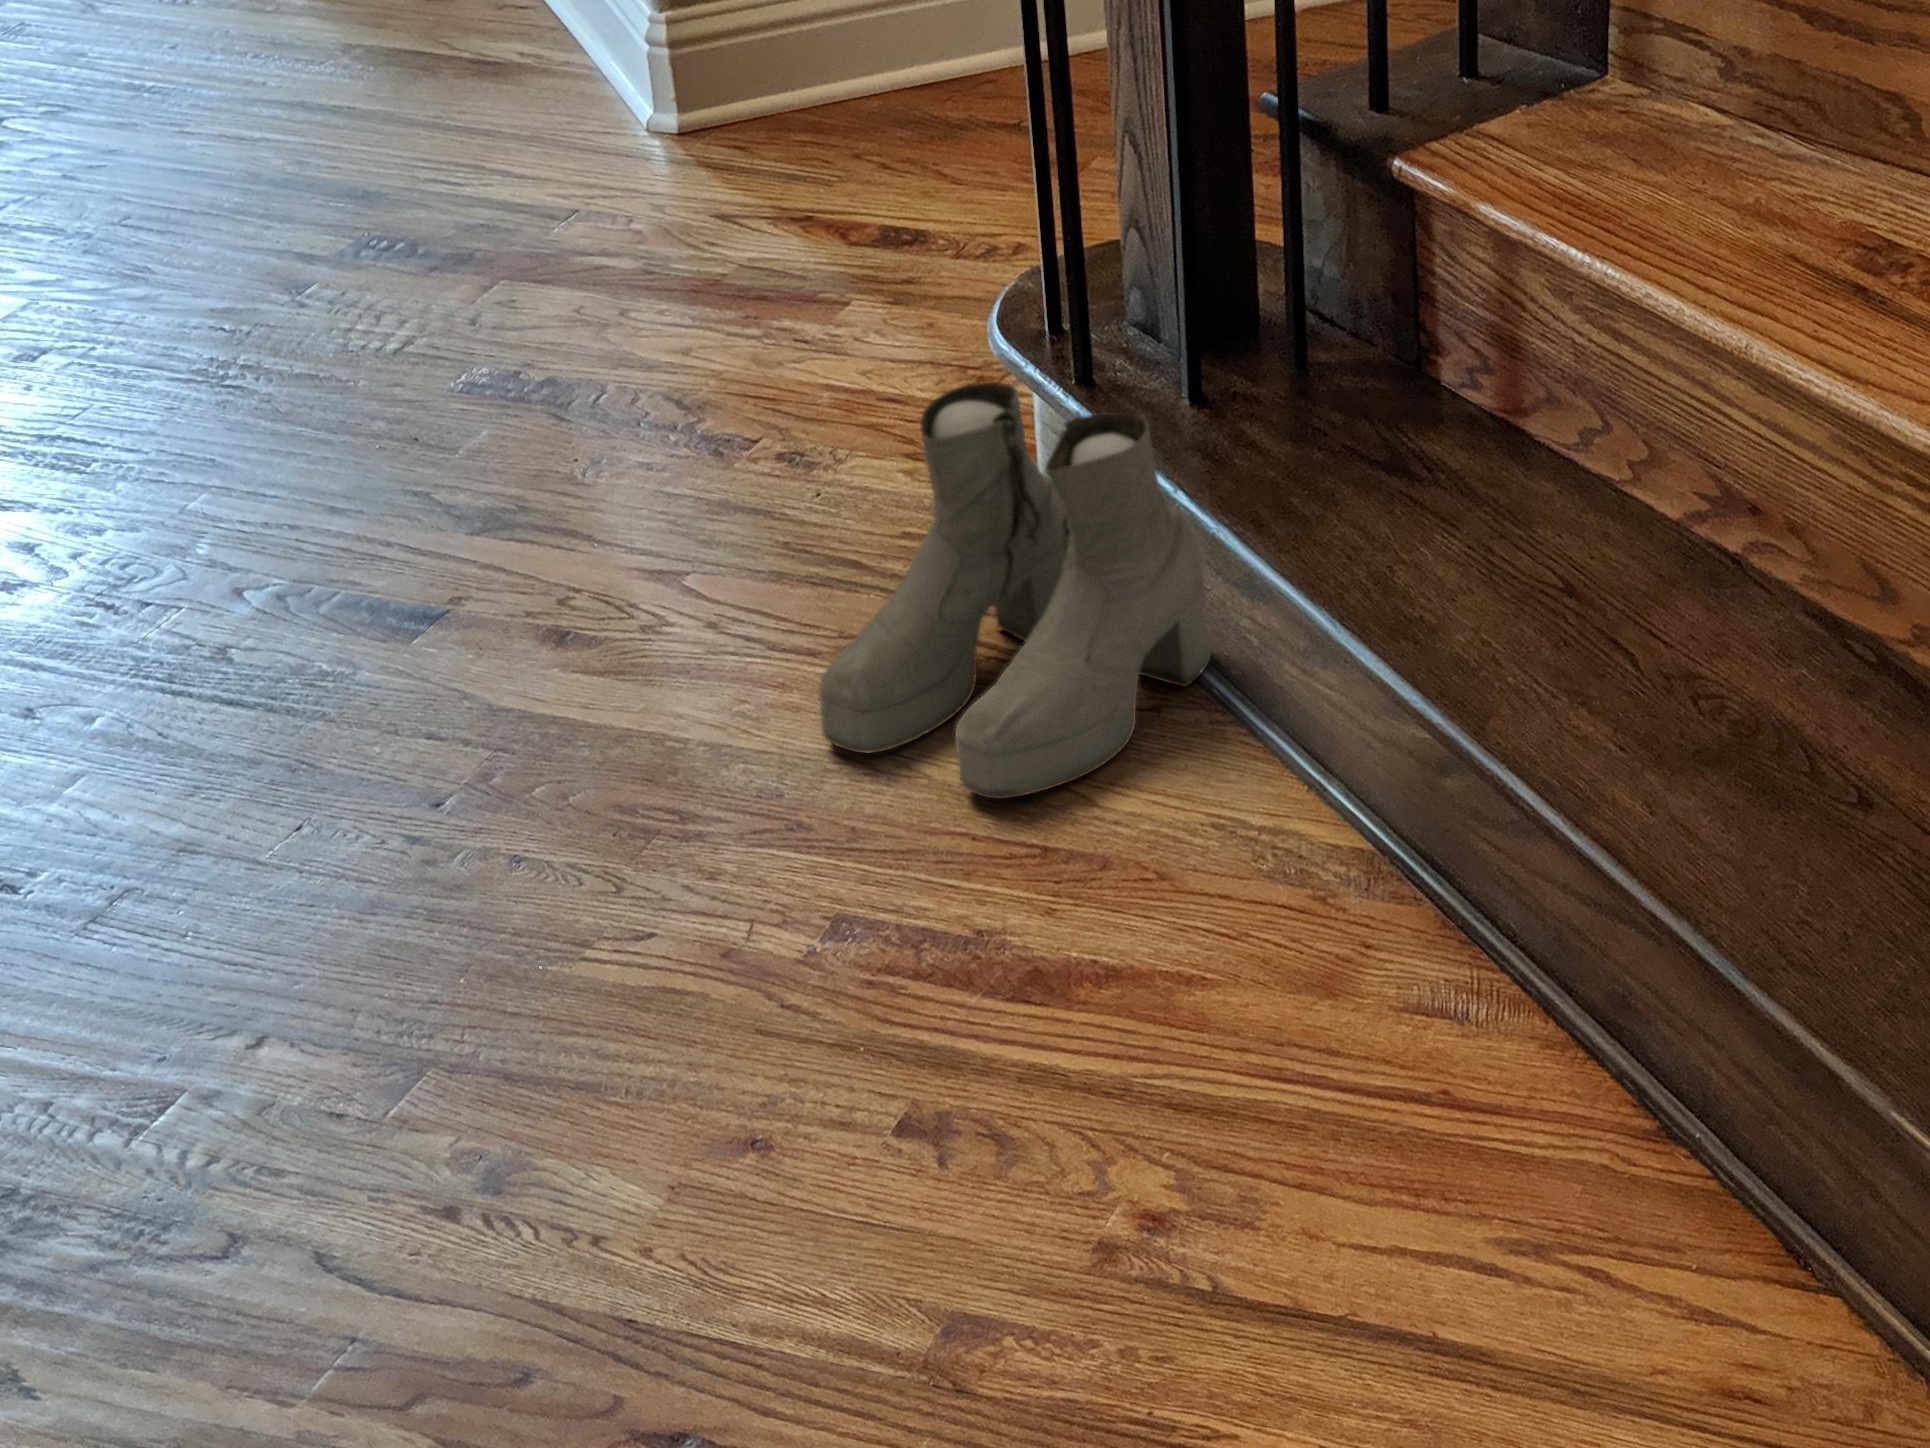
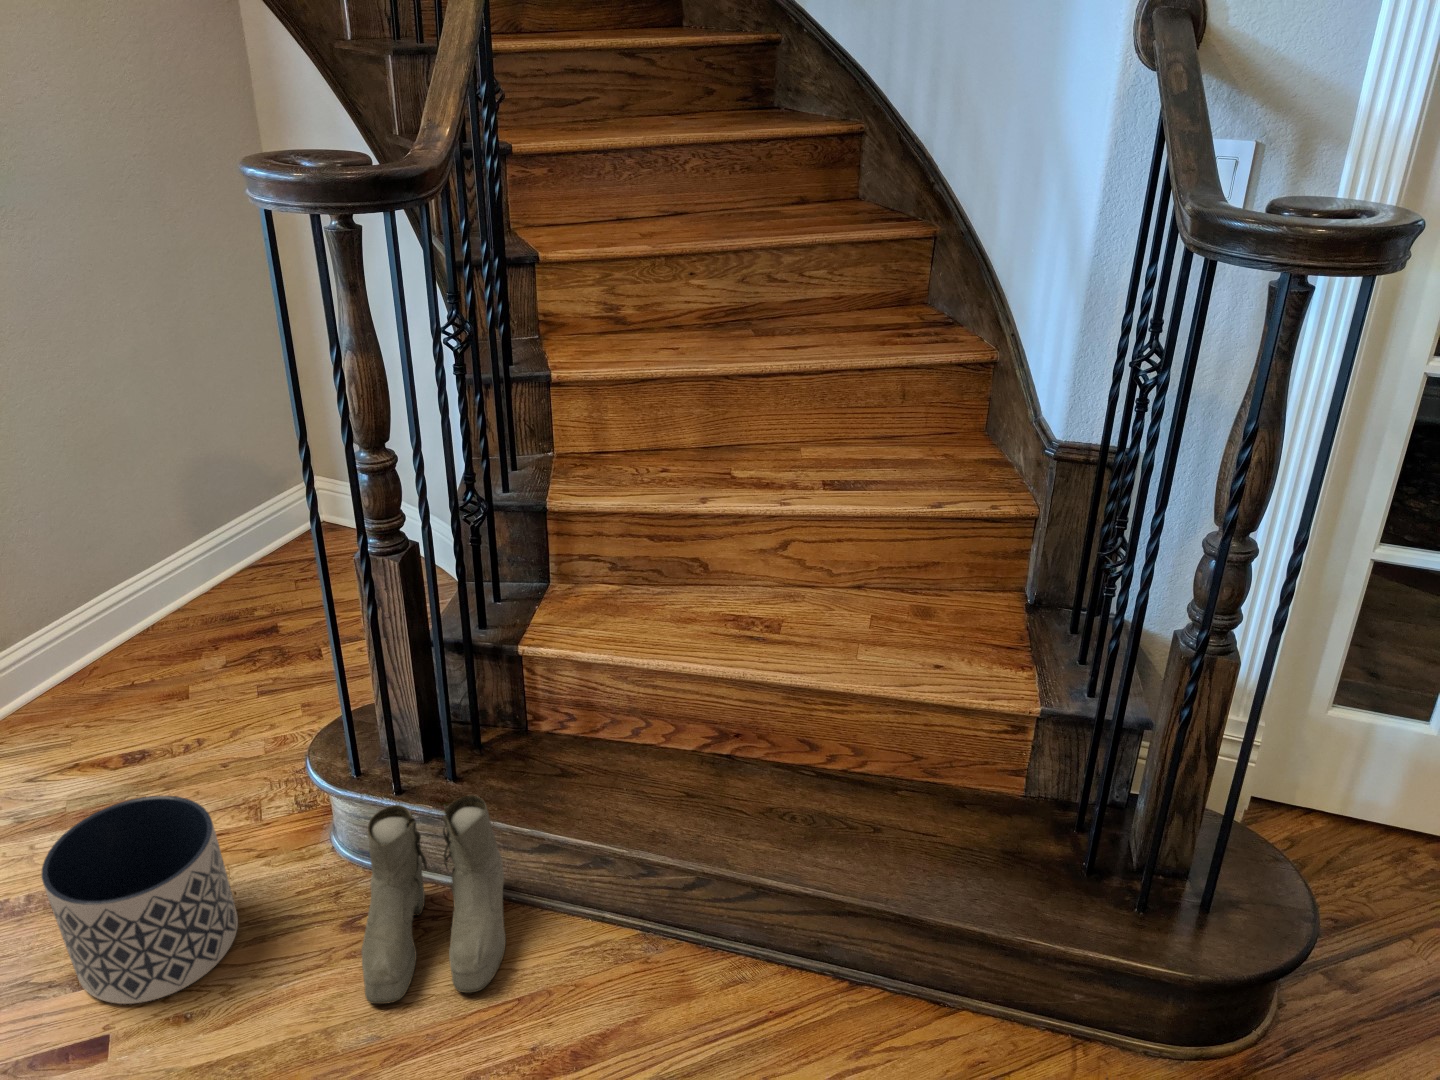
planter: none [452,235,792,595] -> present [41,796,238,1004]

